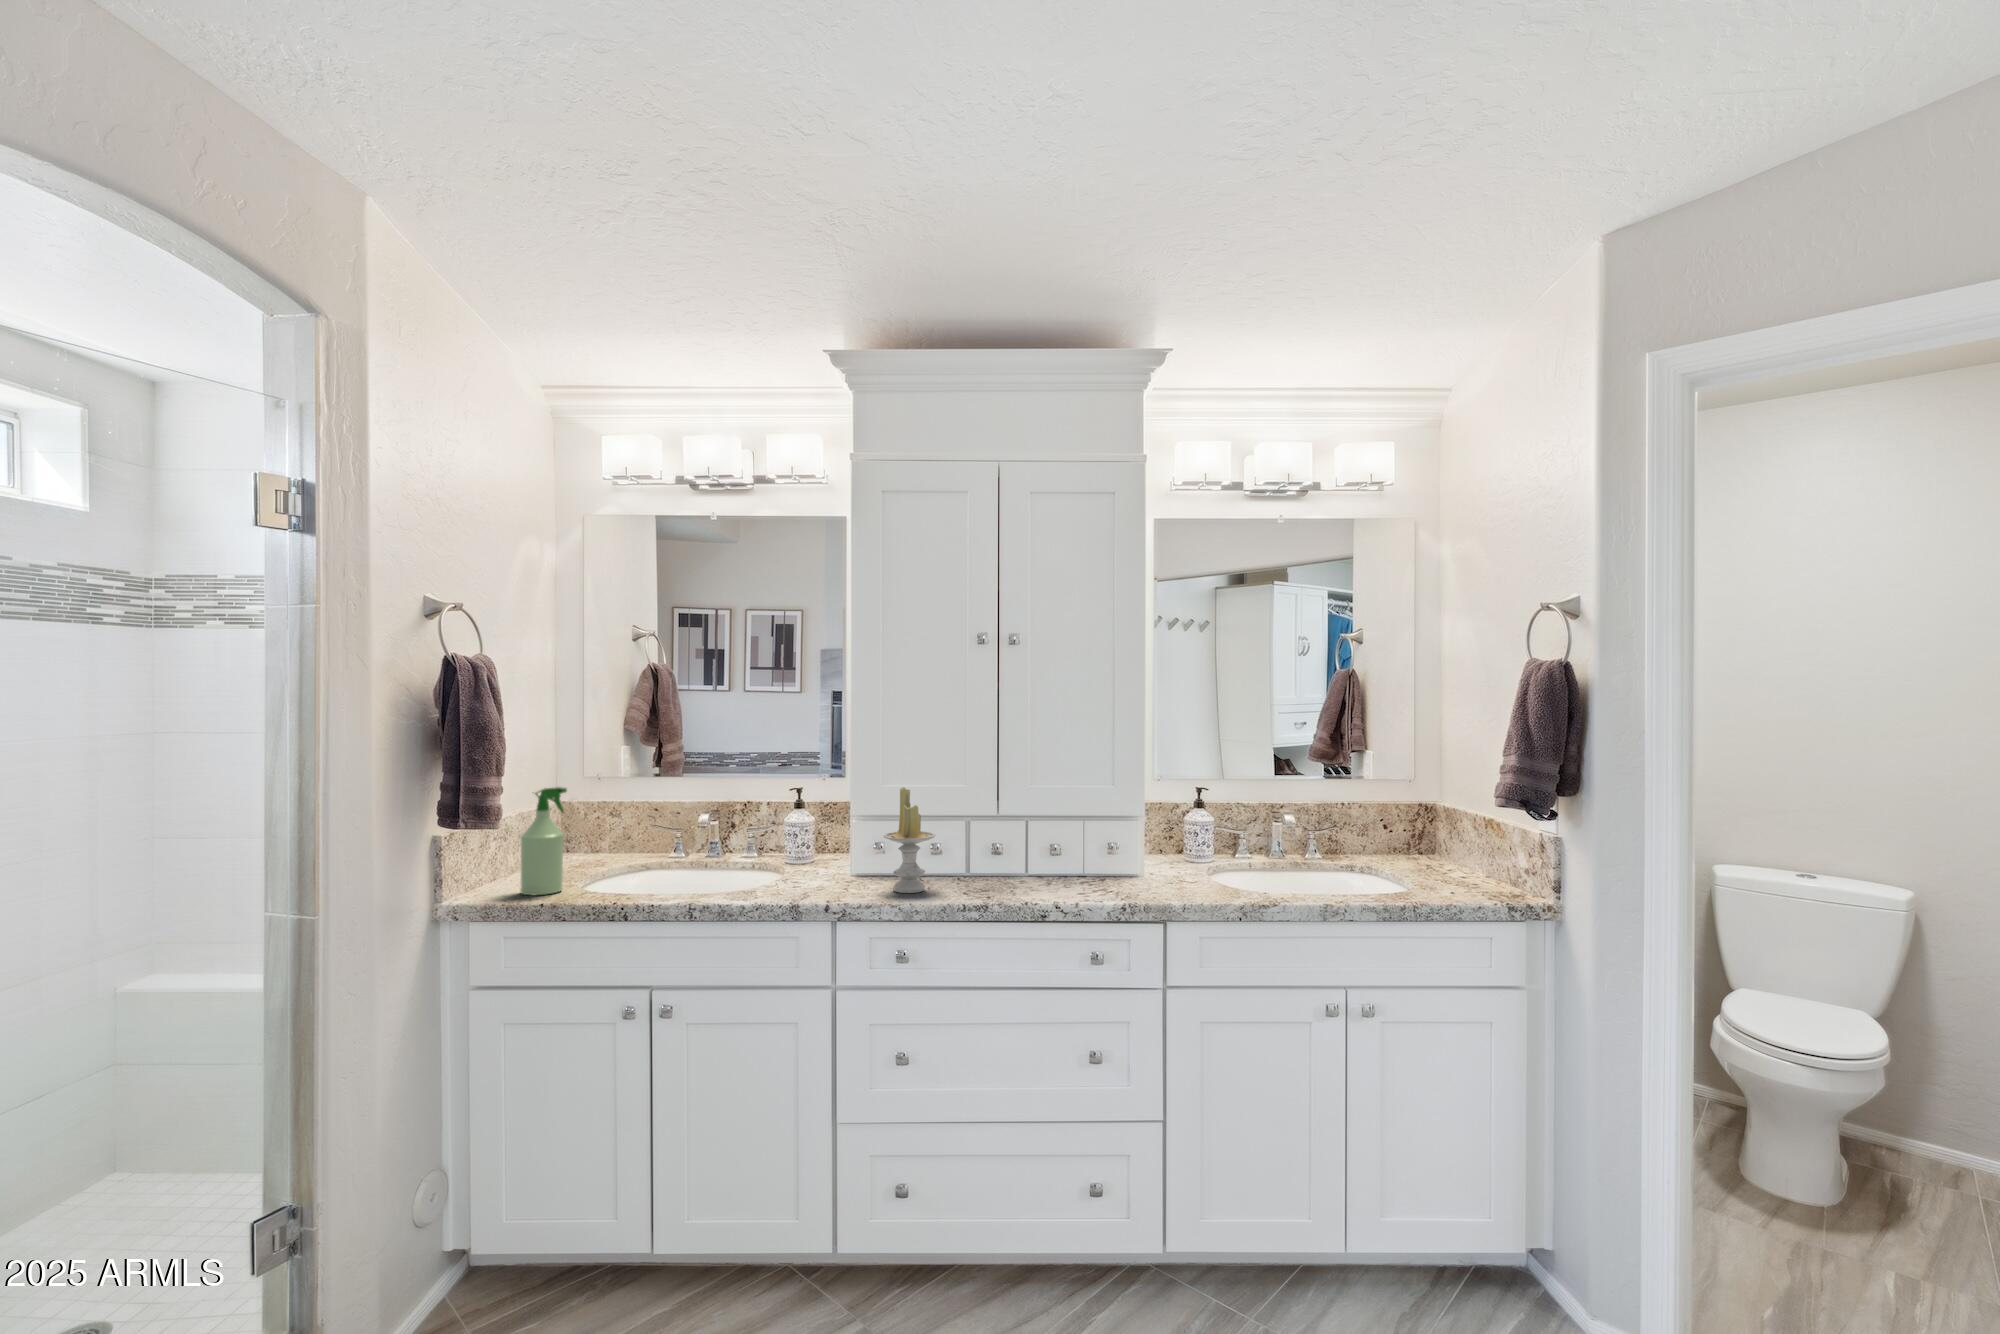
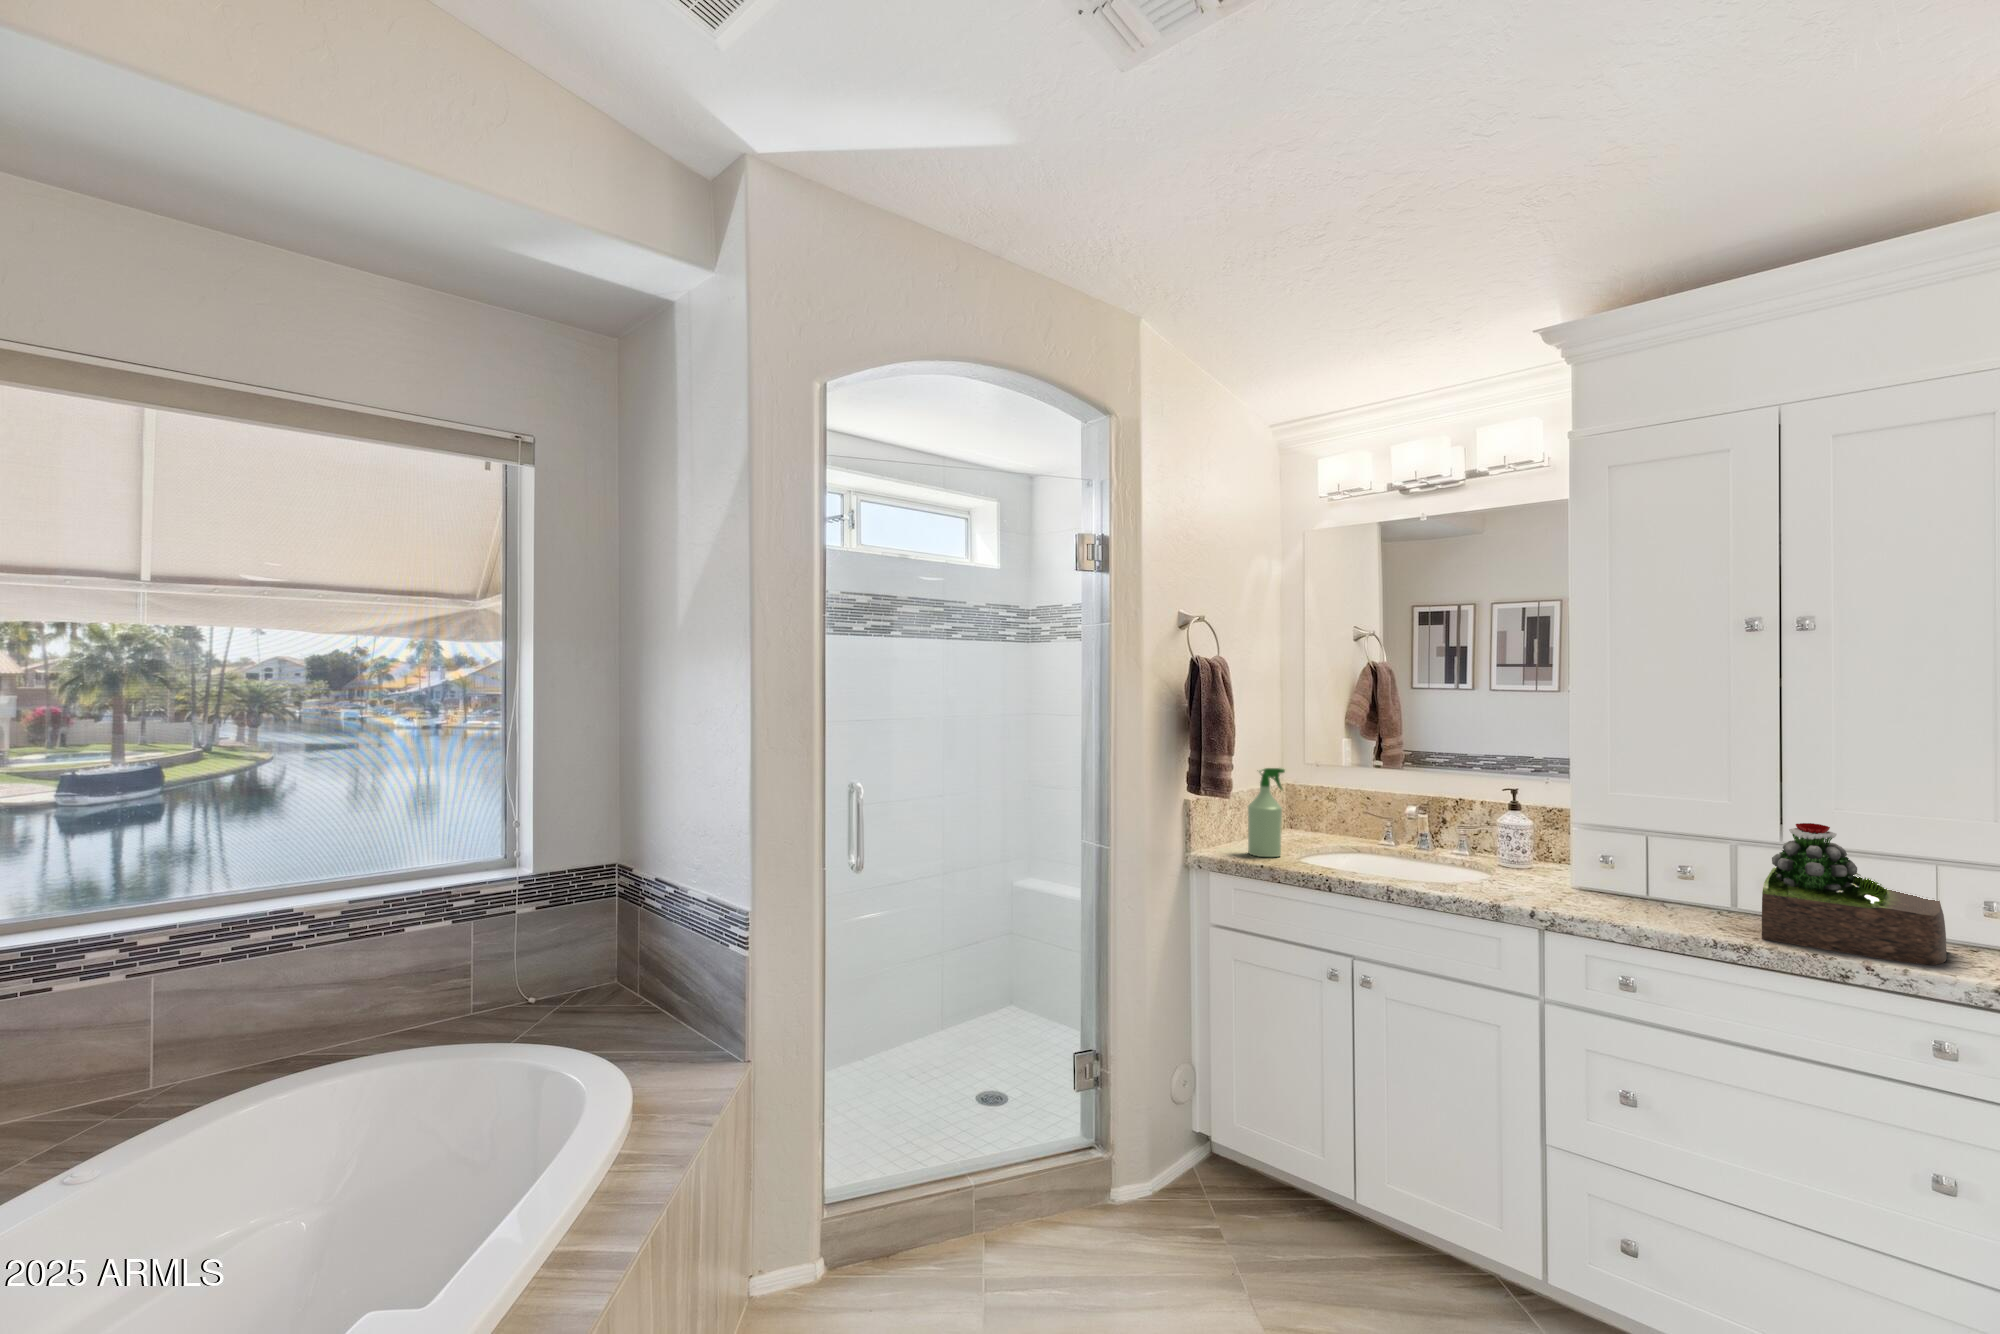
candle: present [884,787,935,893] -> none [1608,797,1680,917]
succulent plant: none [991,797,1092,897] -> present [1762,823,1947,965]

